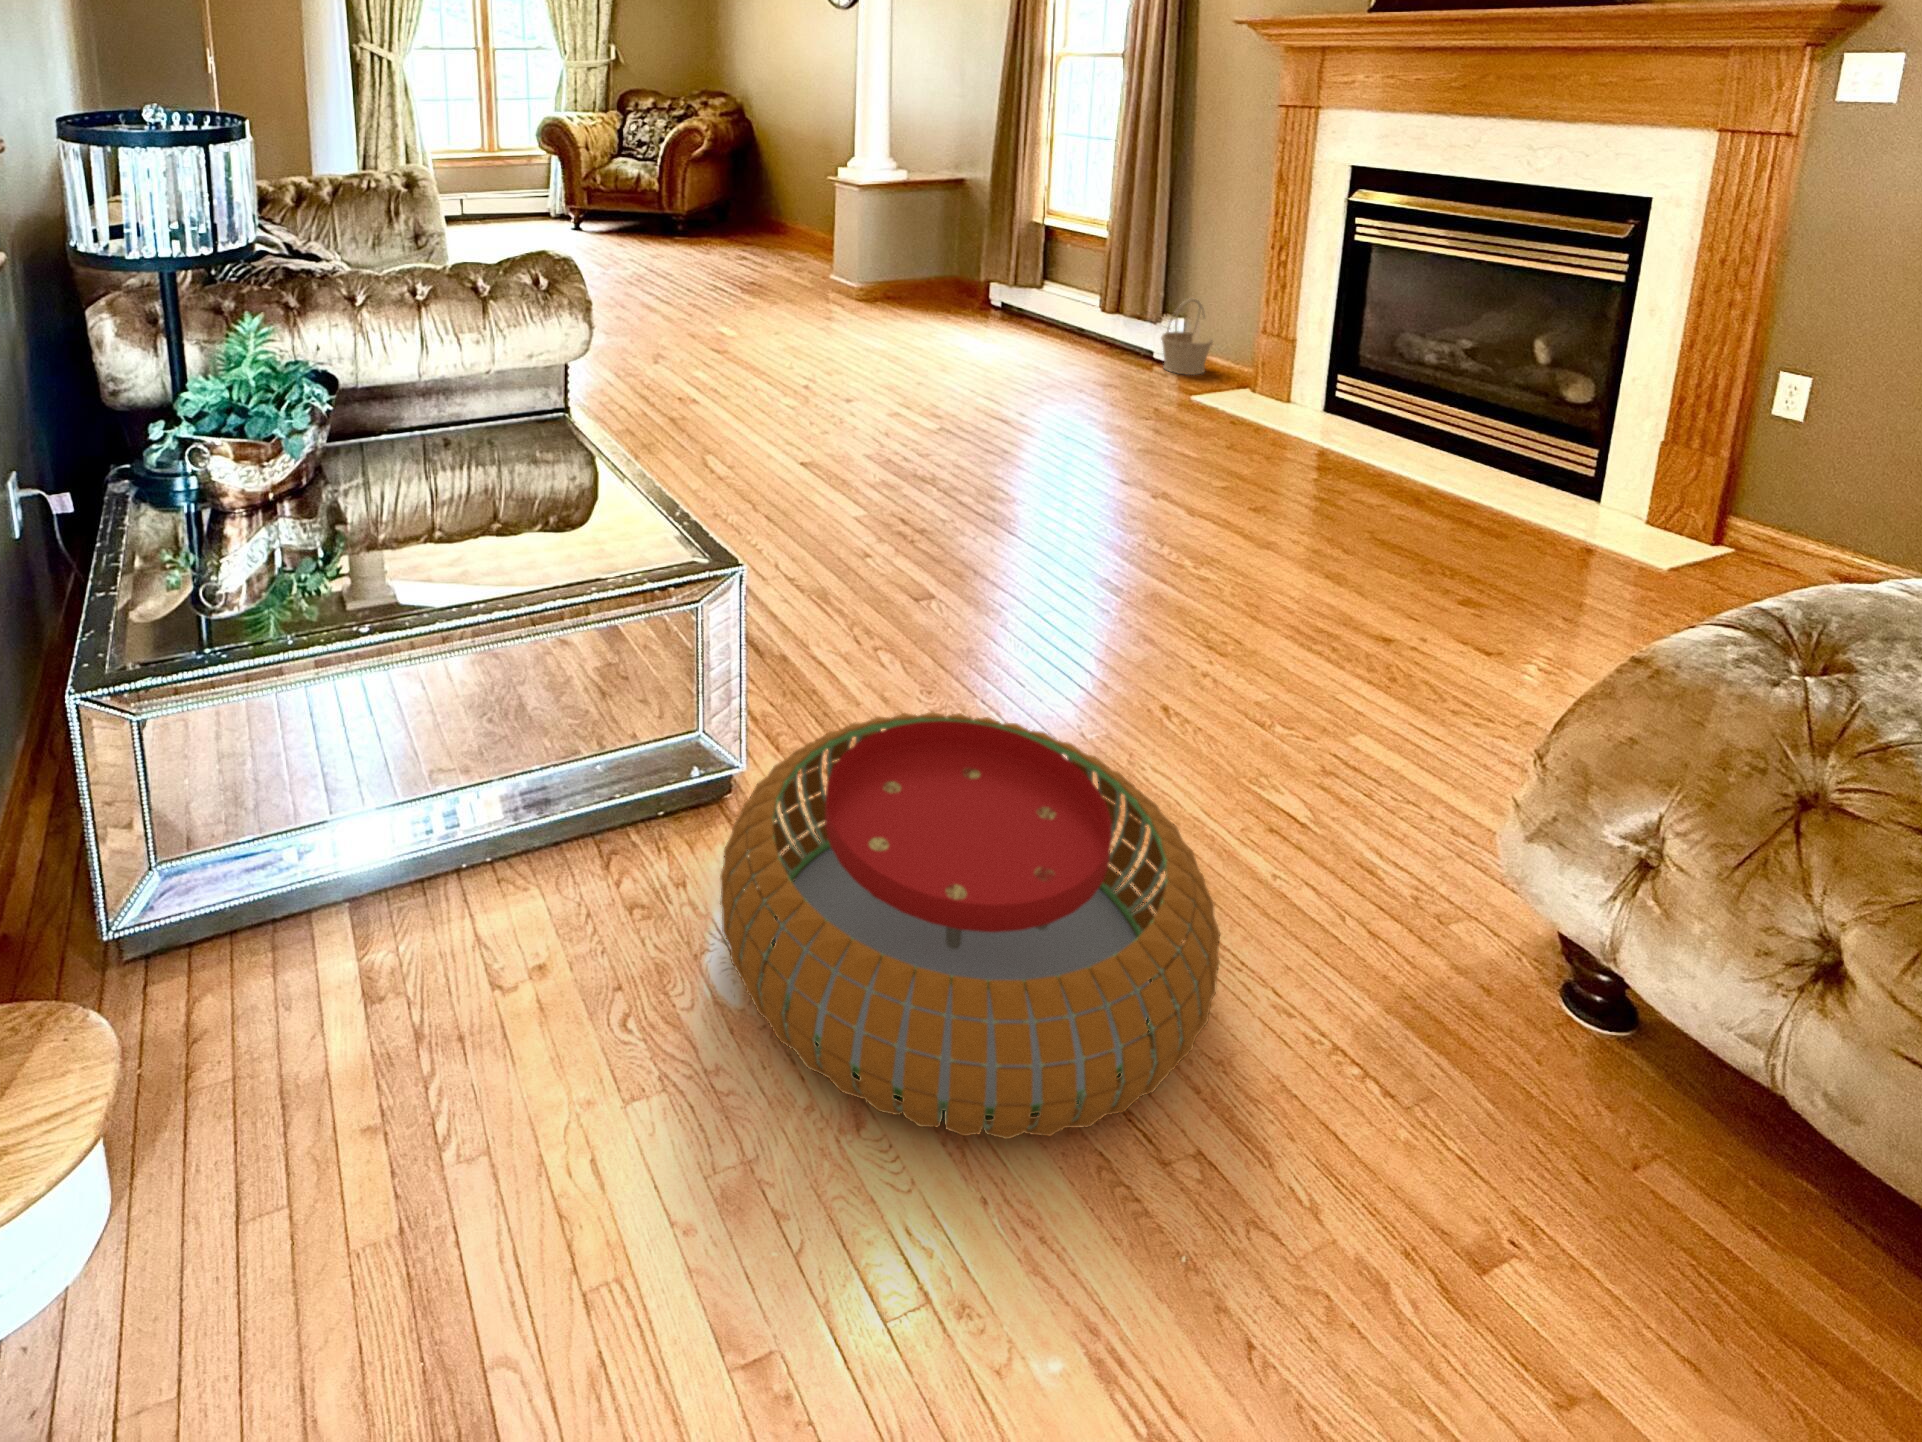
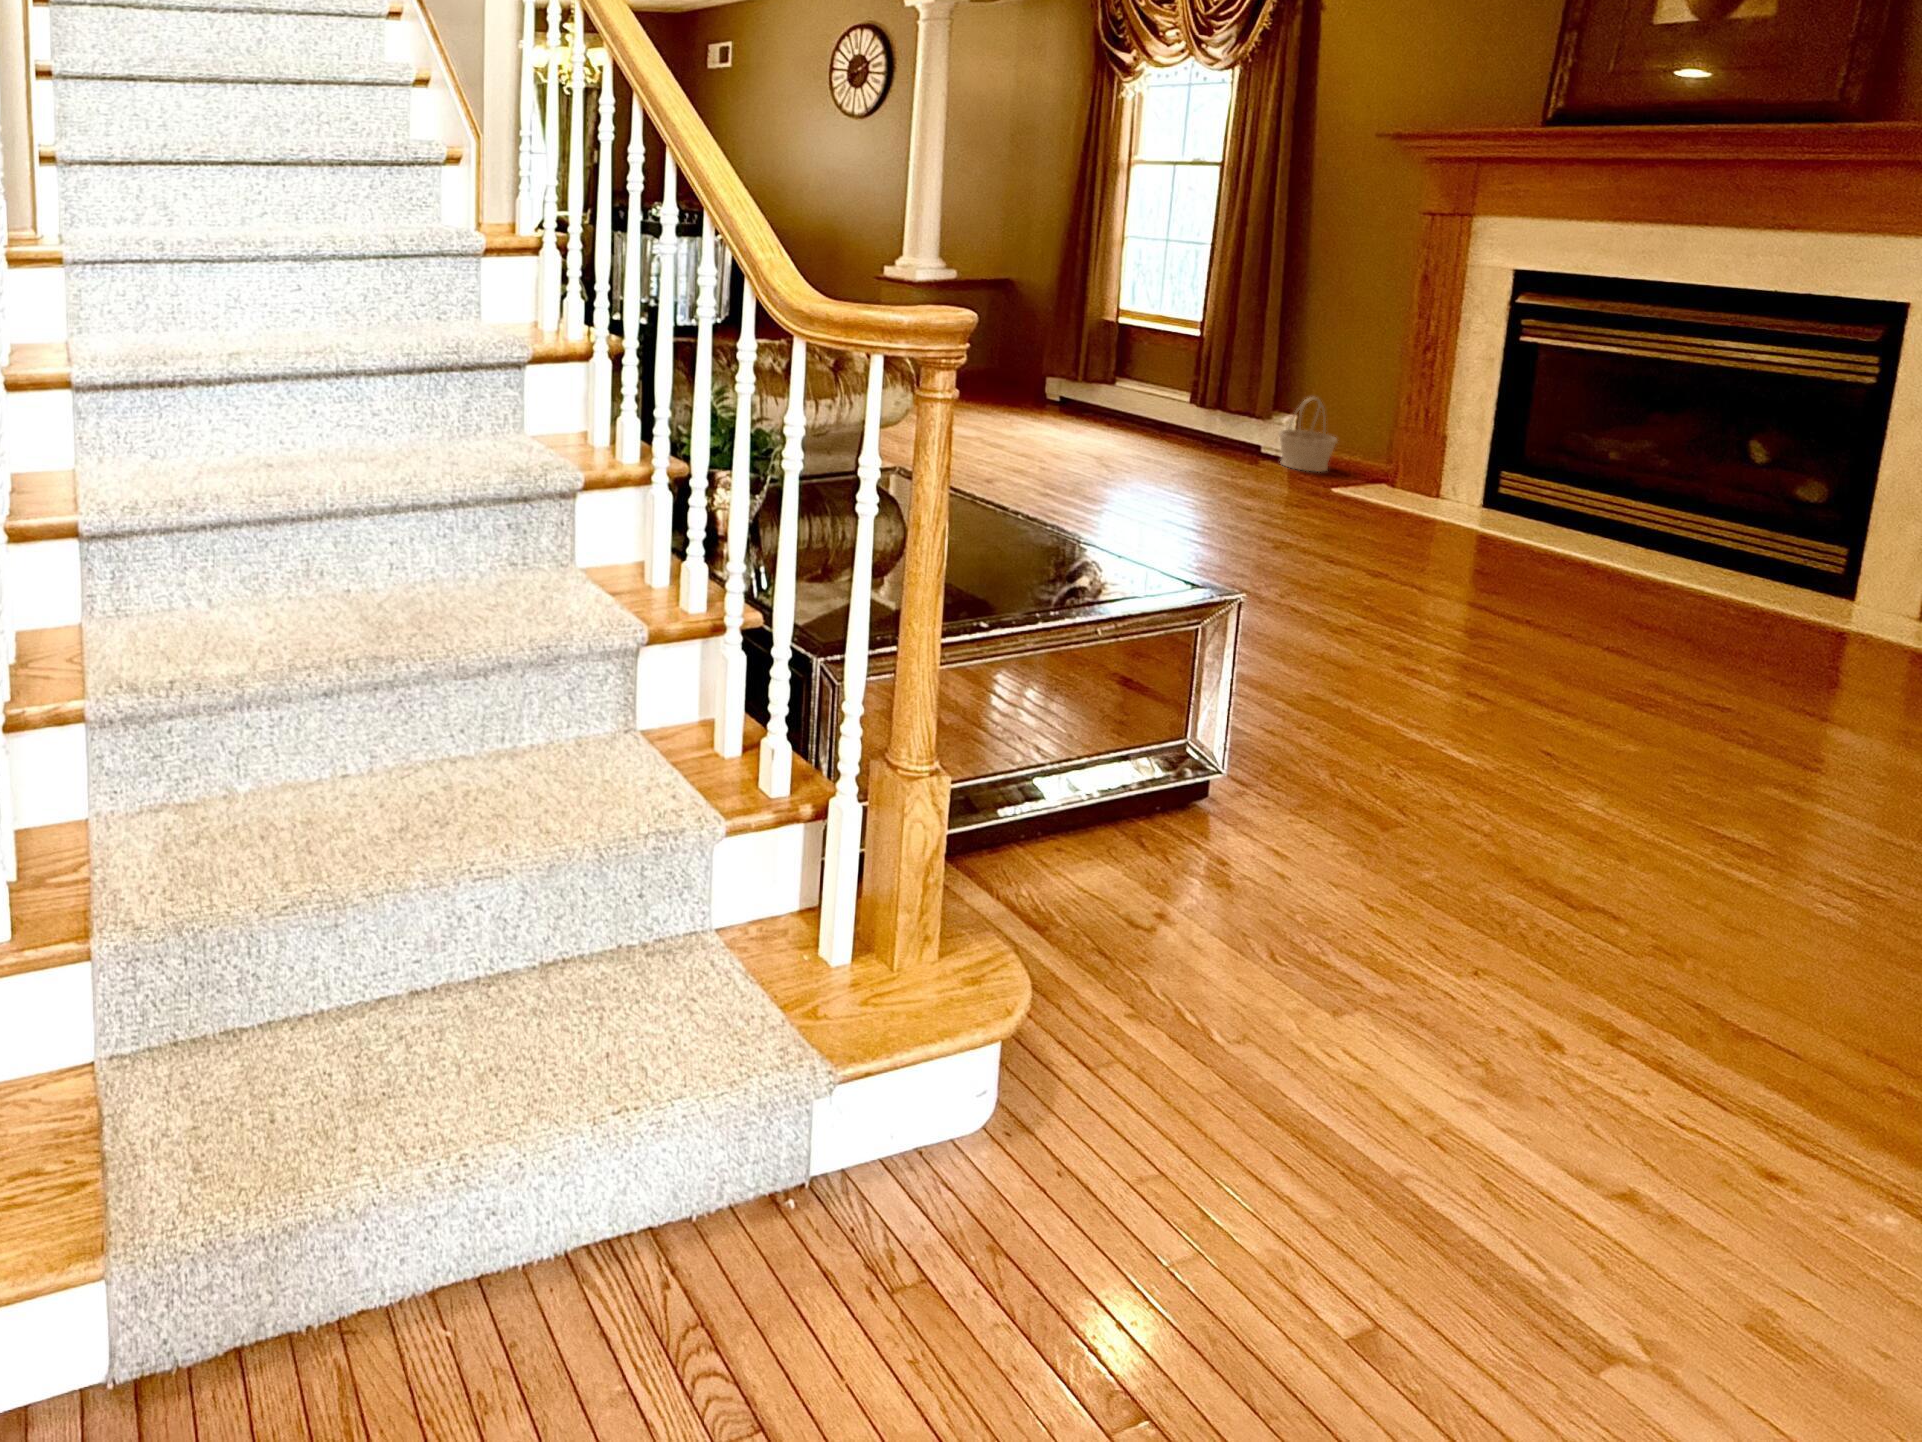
pouf: present [720,712,1220,1139] -> none [1262,713,1816,1026]

